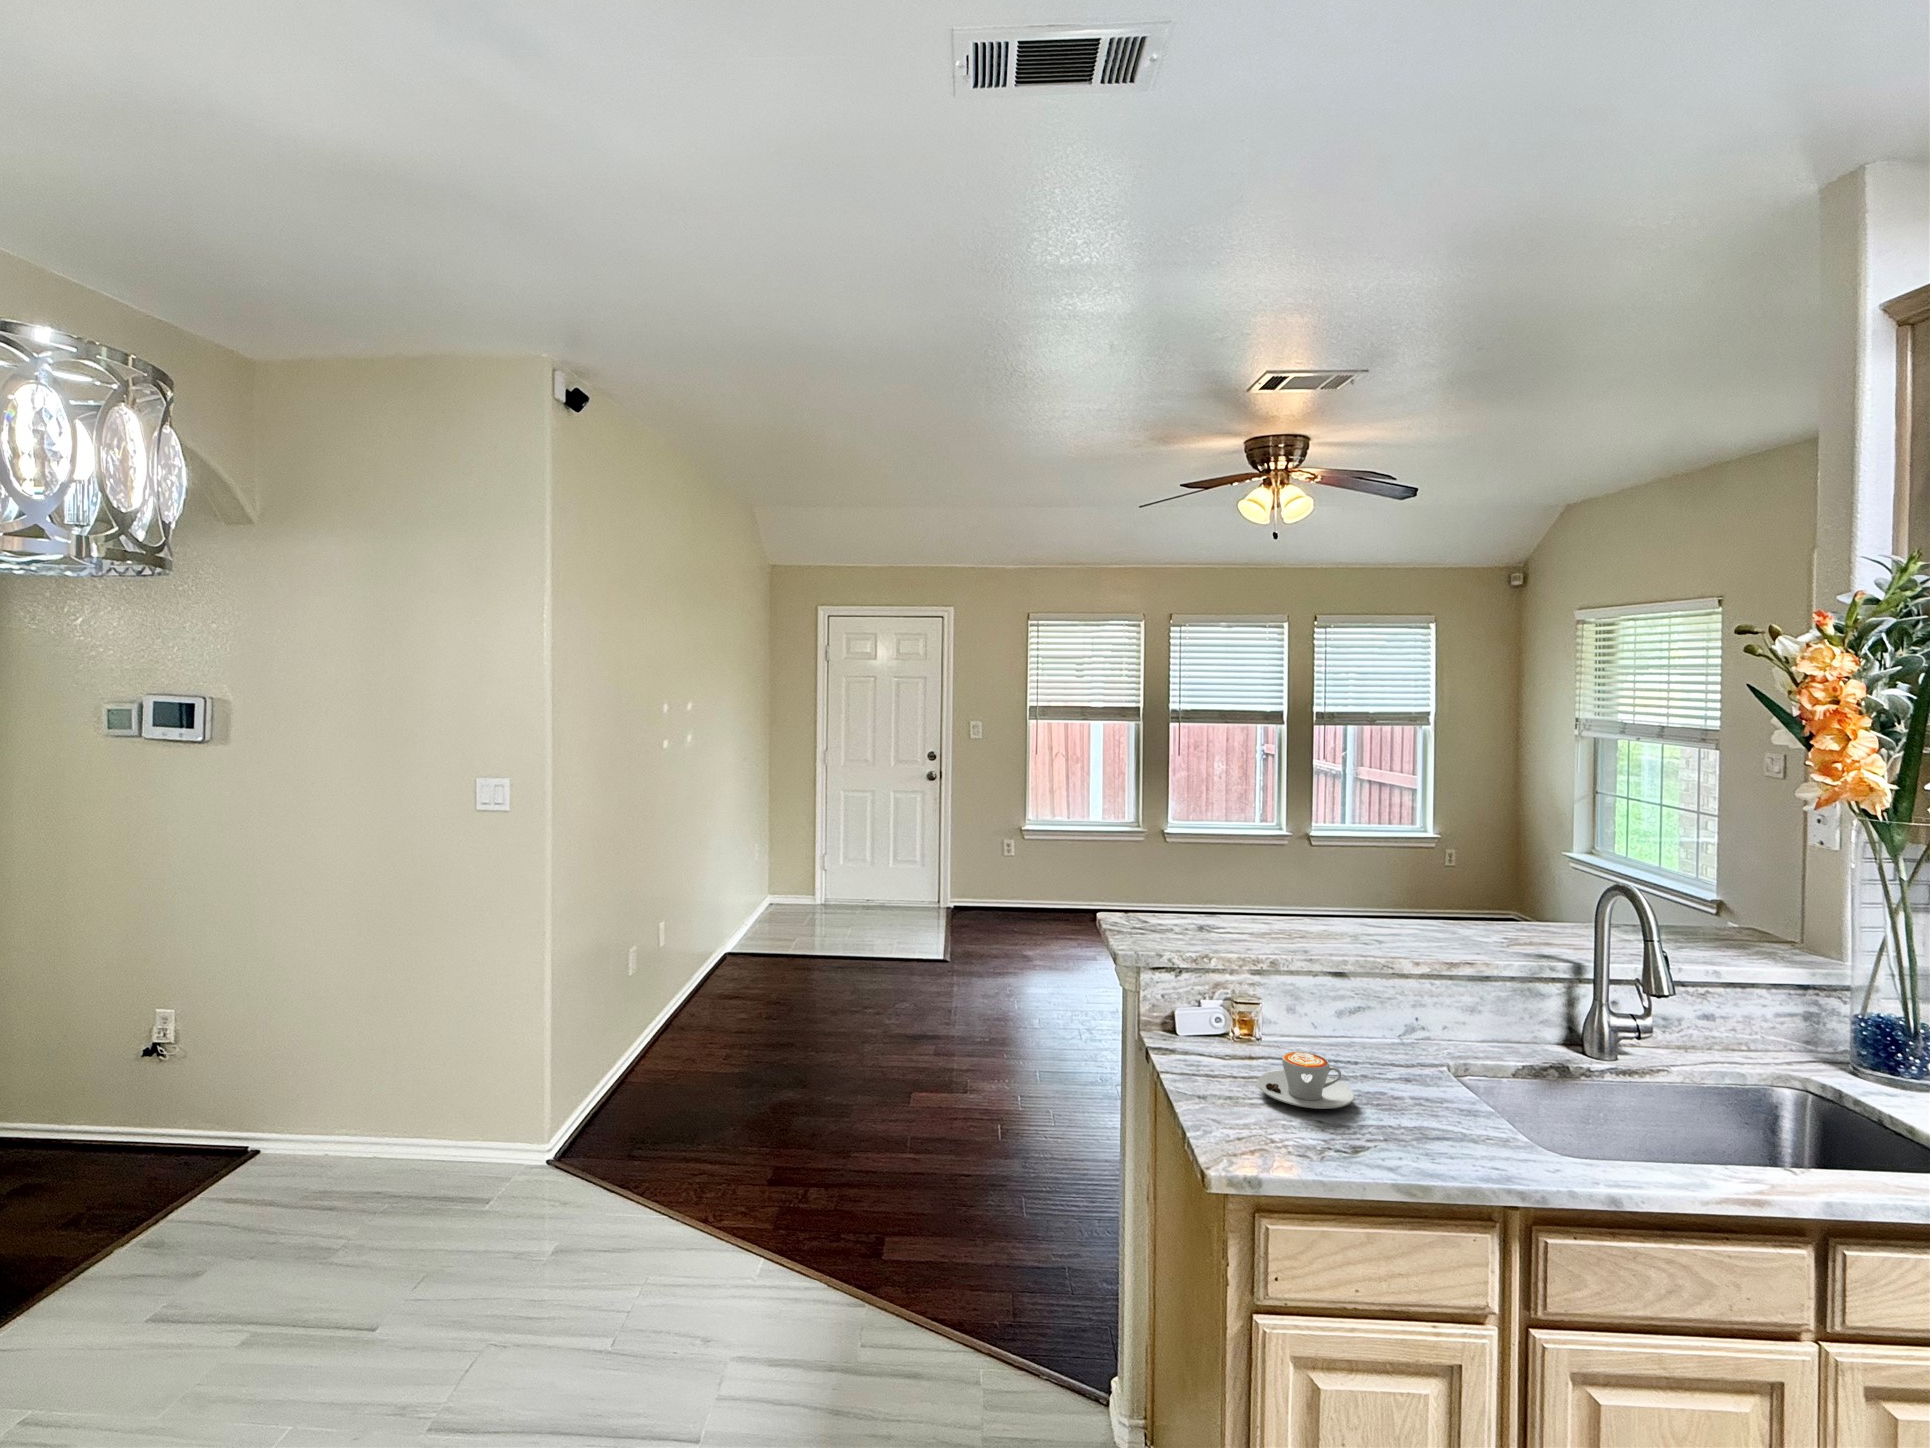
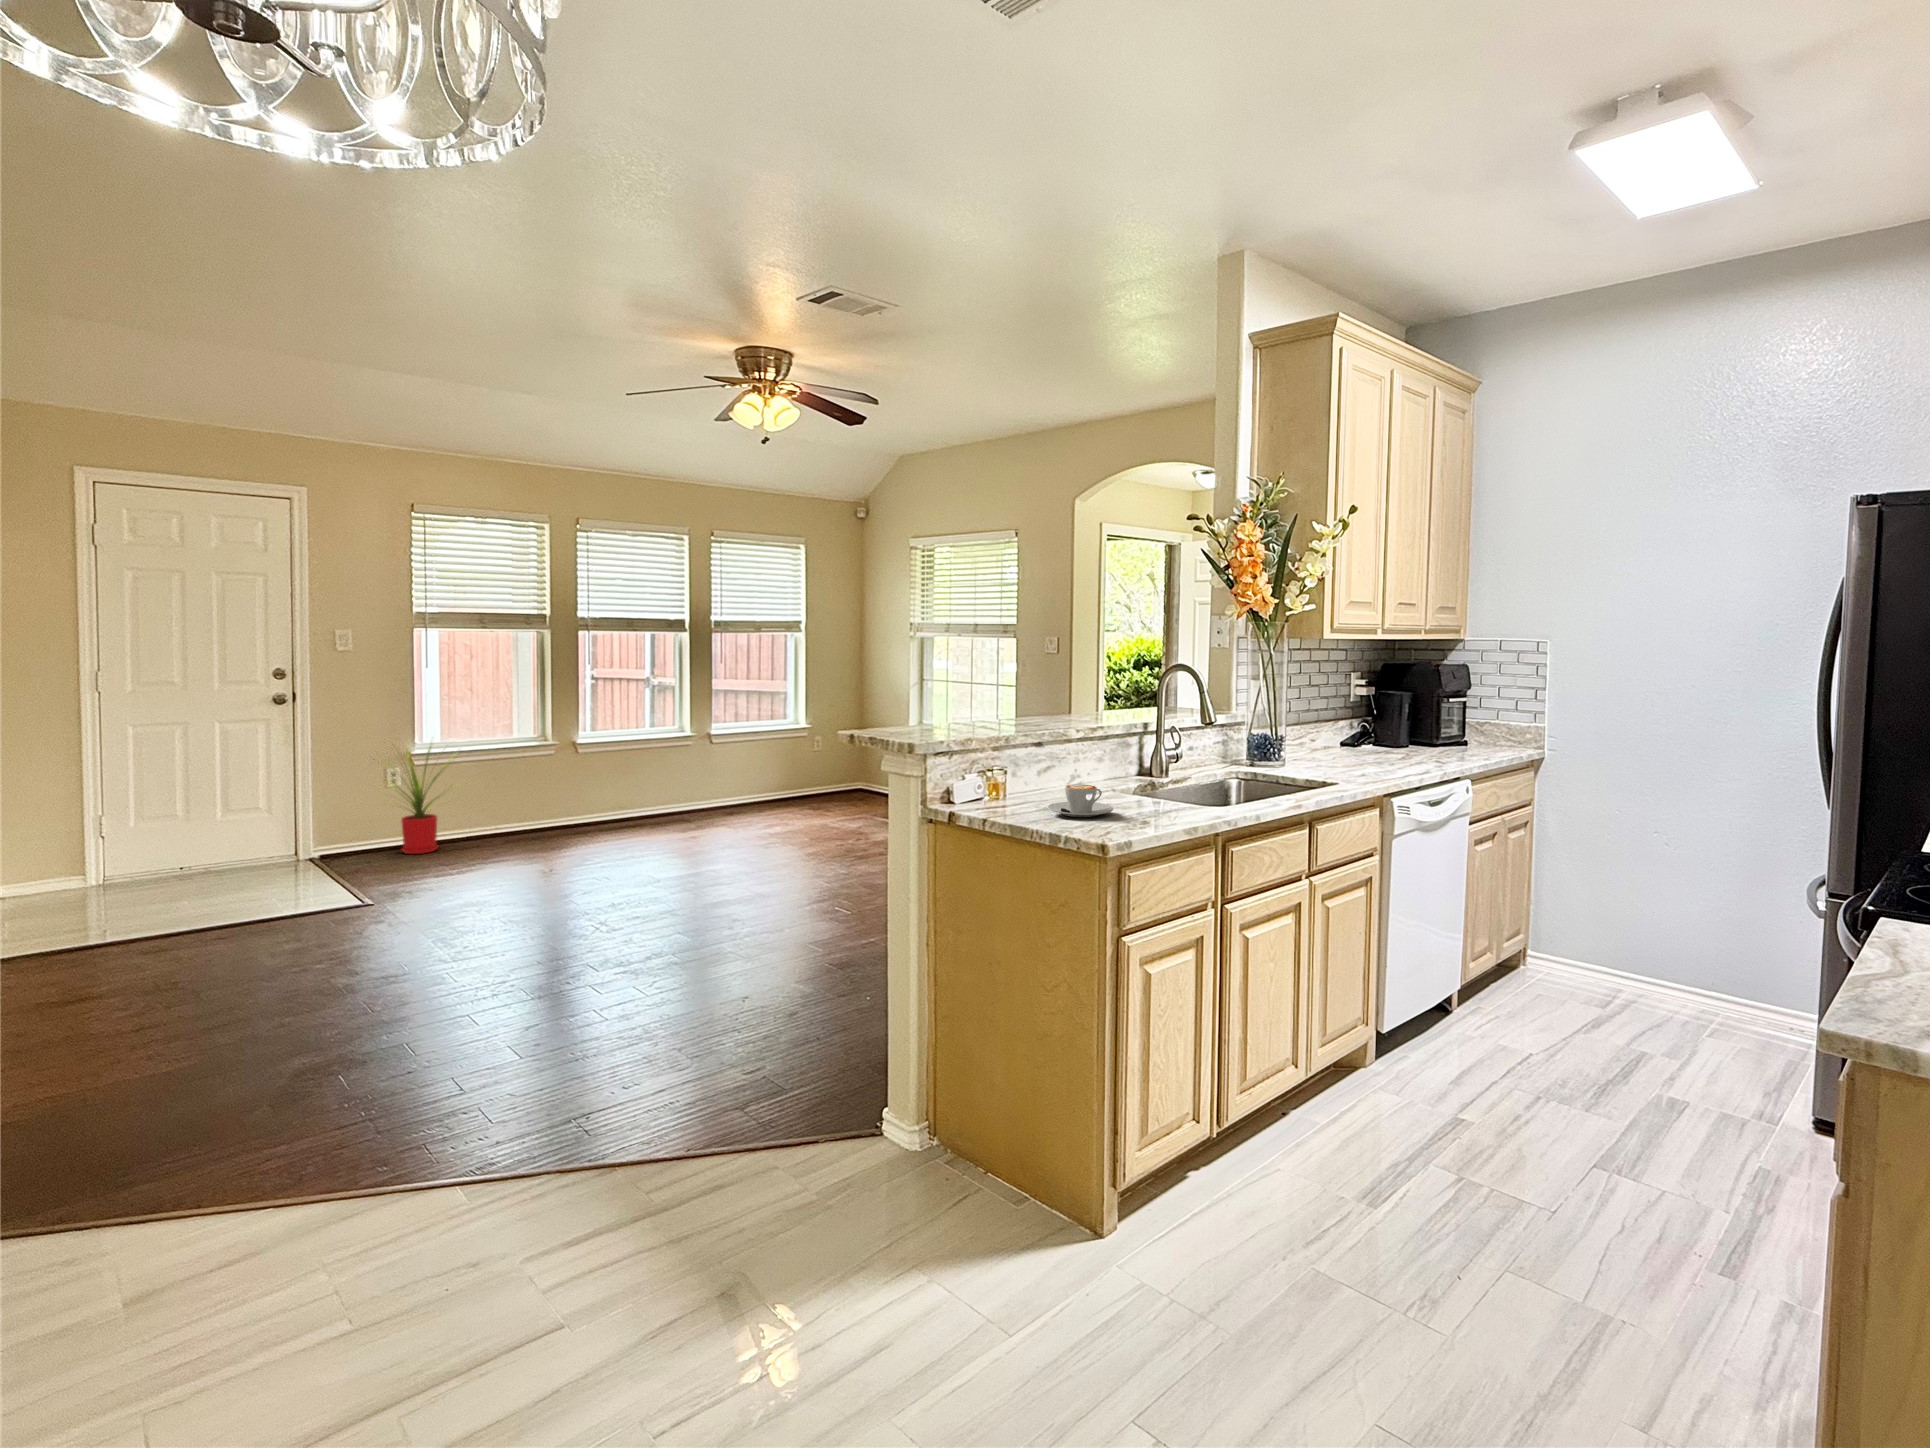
house plant: none [983,818,1060,924] -> present [386,746,460,854]

